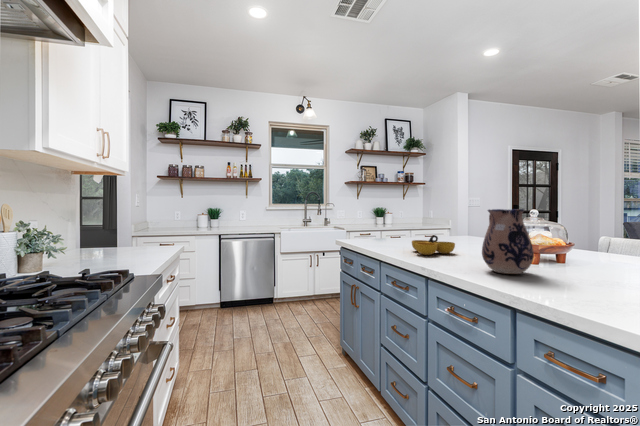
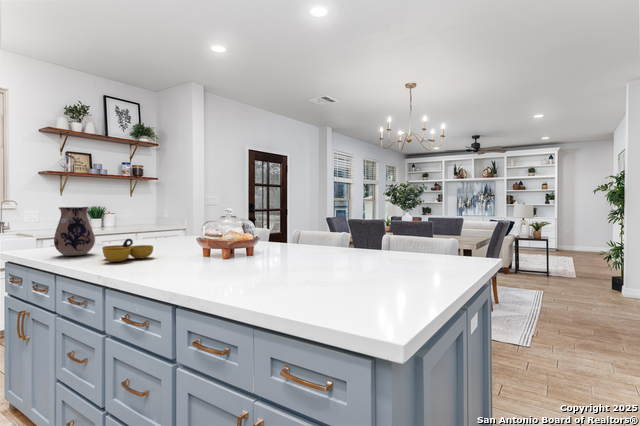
ceramic pitcher: present [482,209,534,274] -> present [54,207,95,256]

